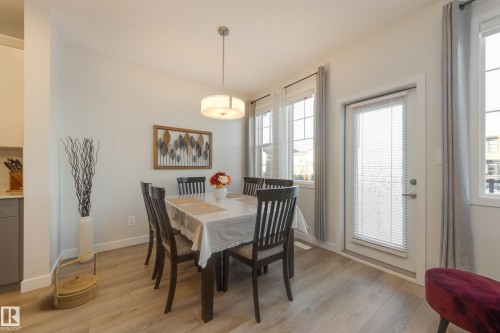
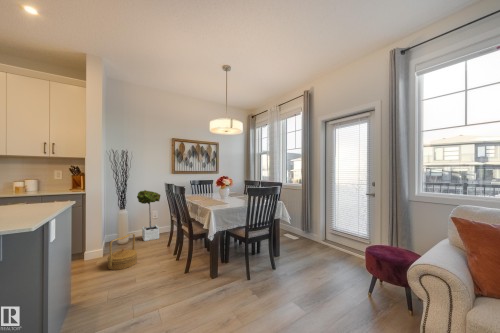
potted tree: none [106,191,138,257] -> present [137,190,160,241]

